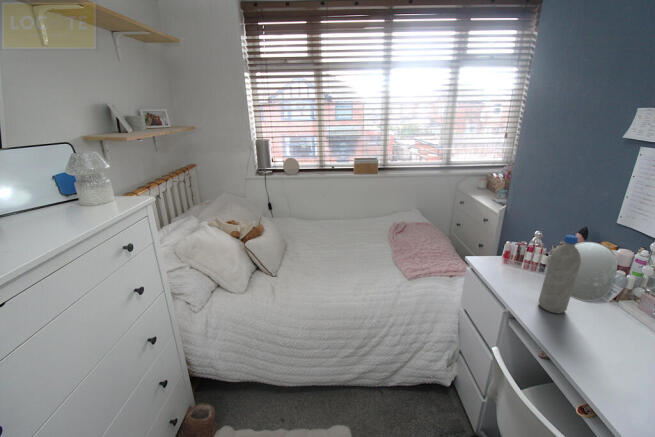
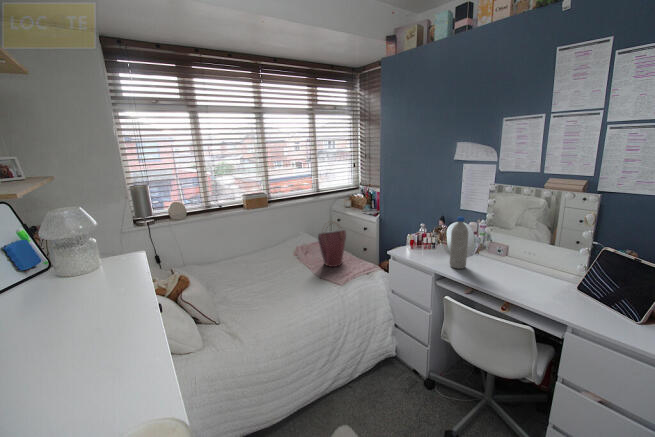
handbag: none [402,202,439,256] -> present [318,222,346,267]

